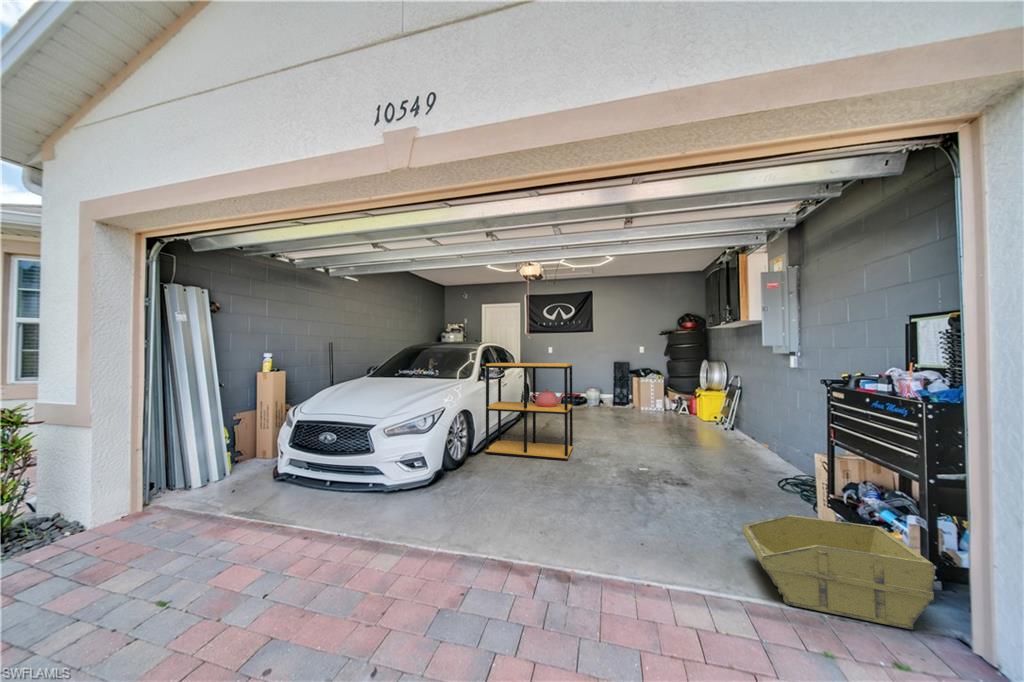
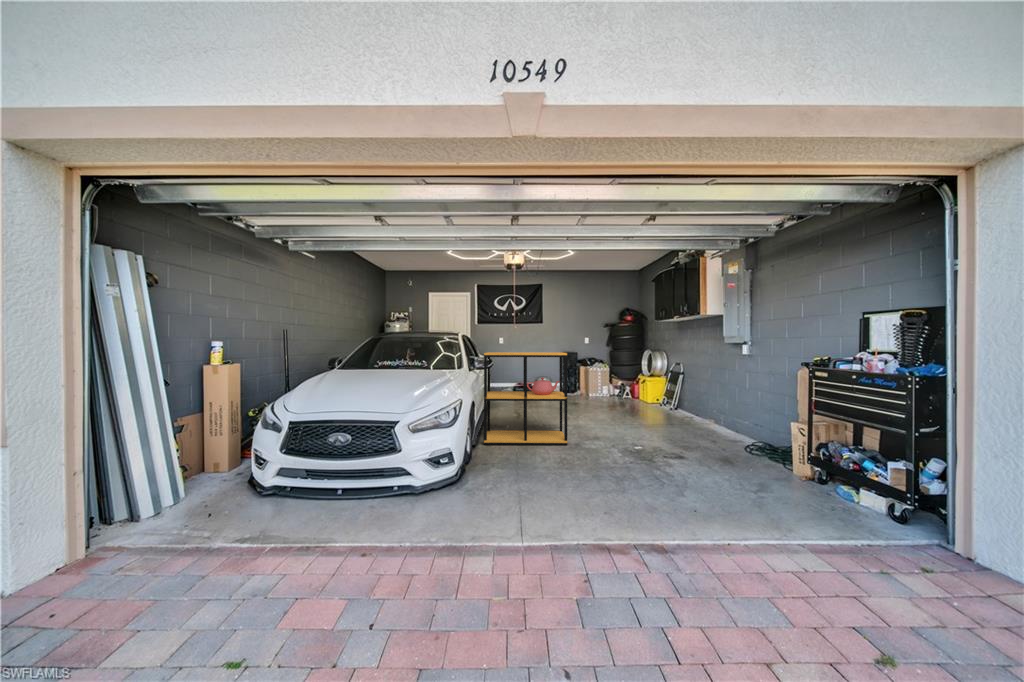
storage bin: present [742,515,935,630] -> none [774,471,929,545]

